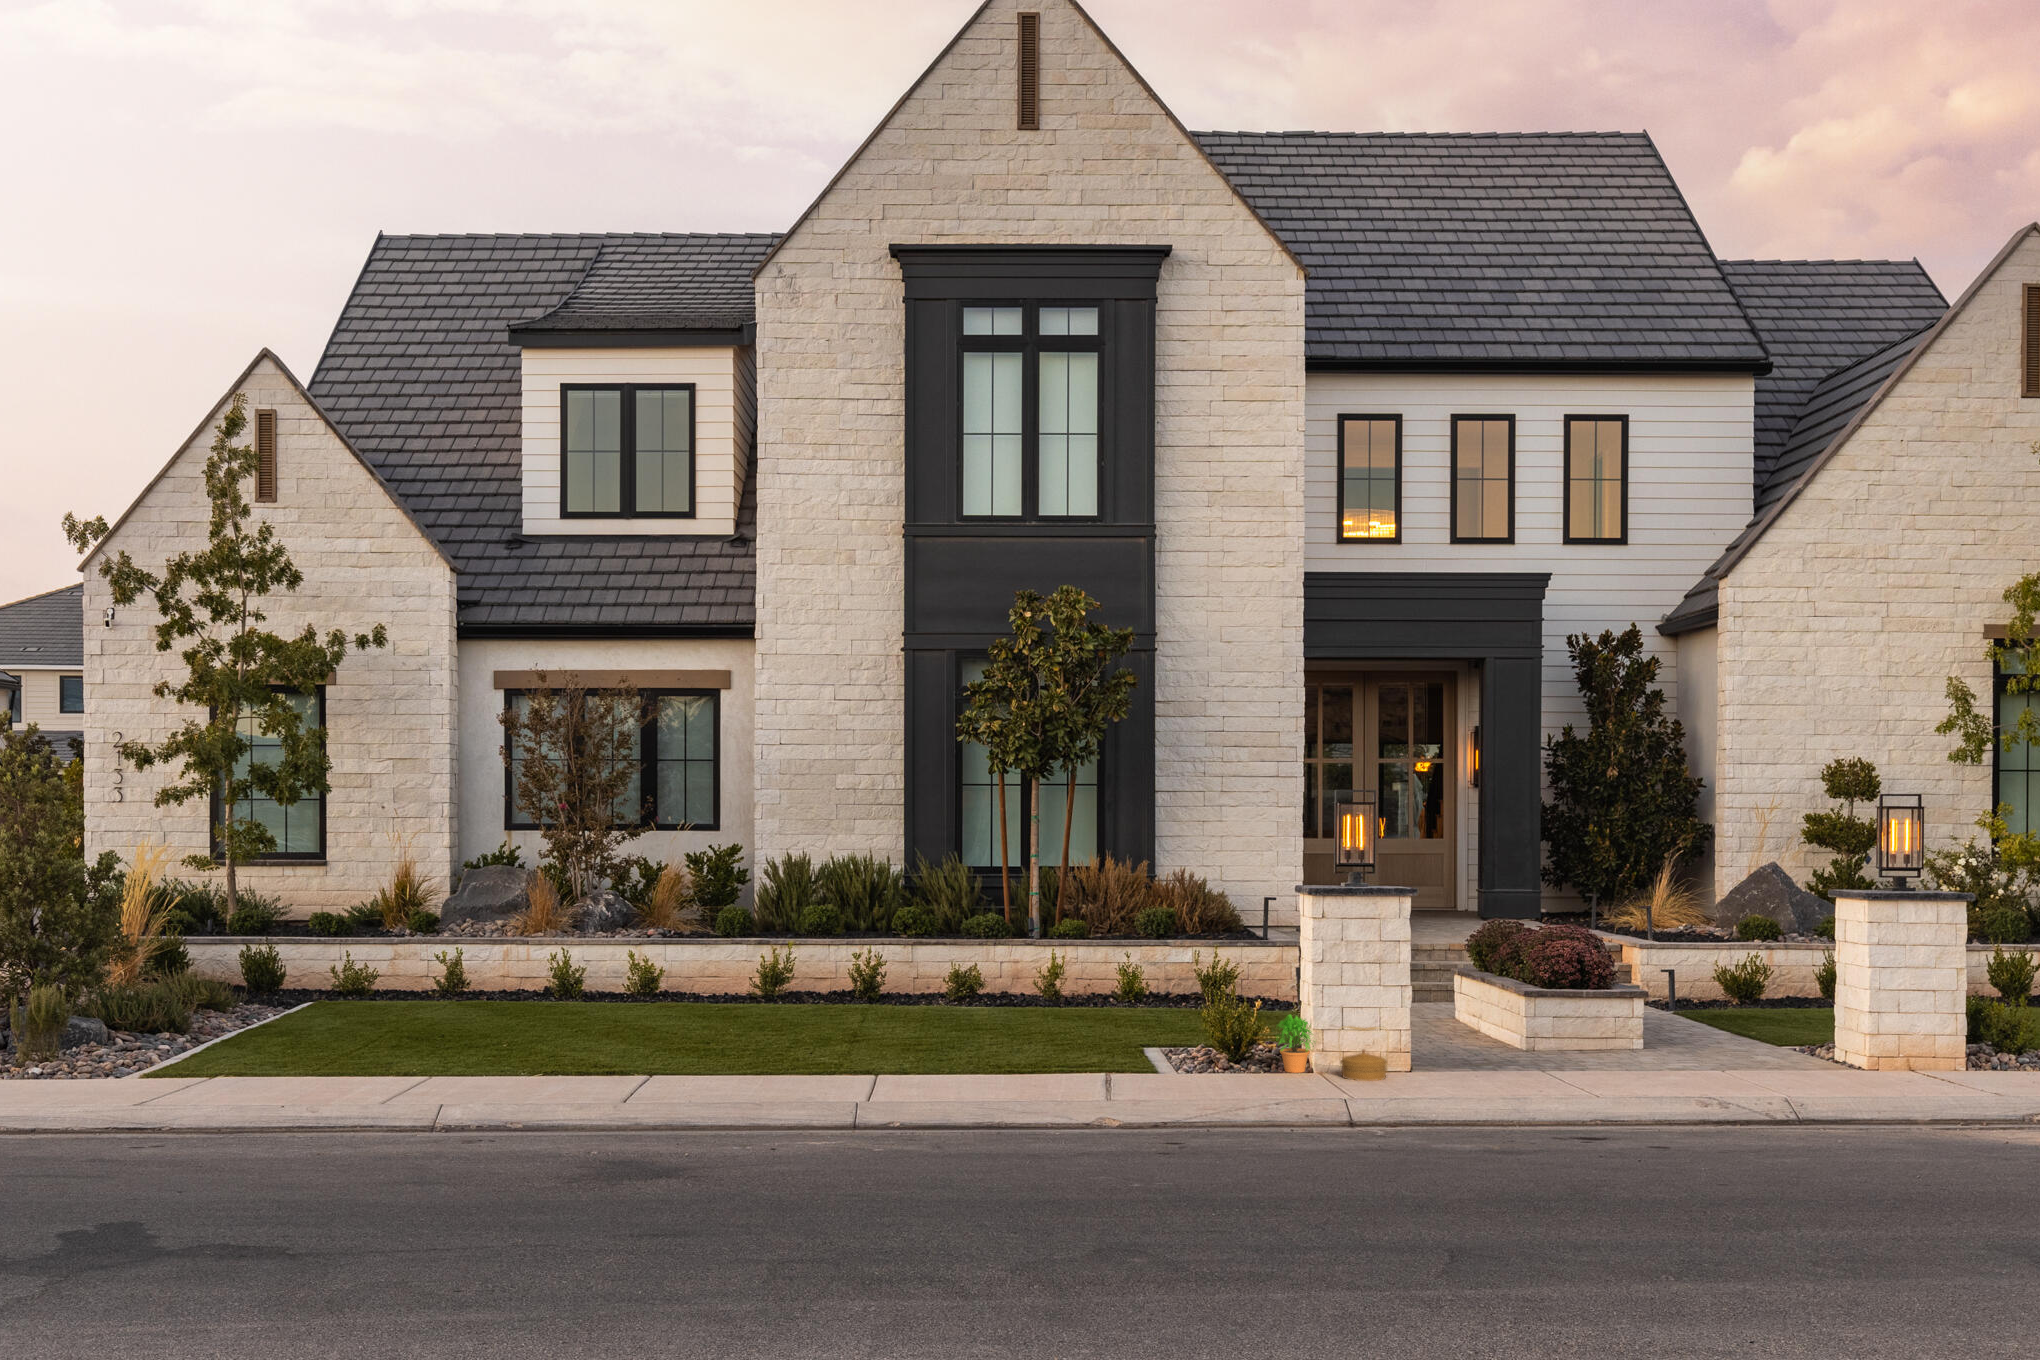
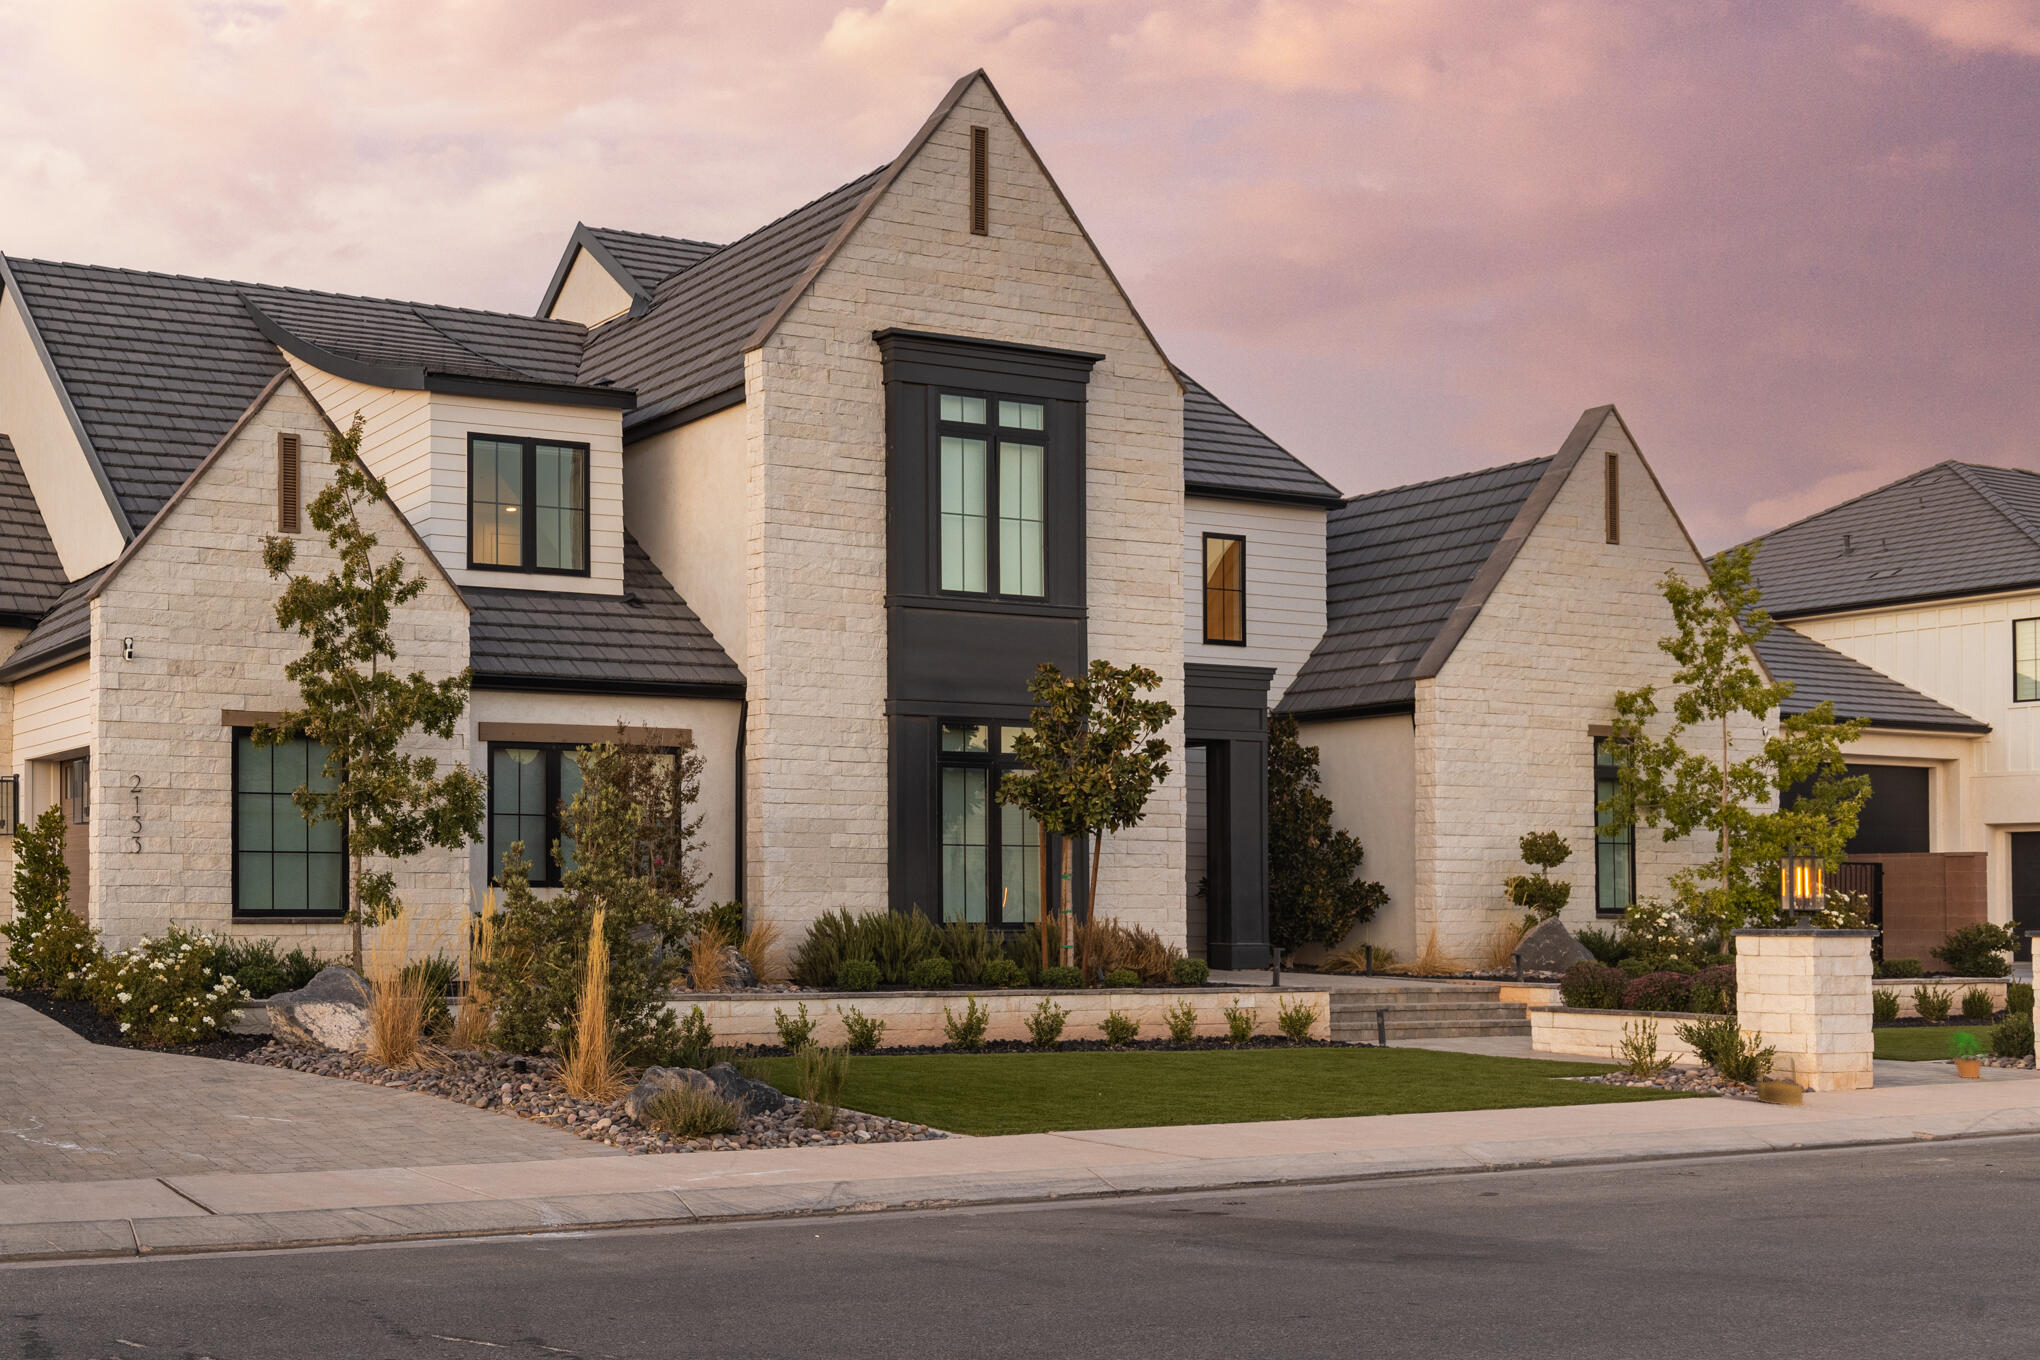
potted plant: present [1276,1014,1315,1073] -> present [1949,1032,1984,1078]

